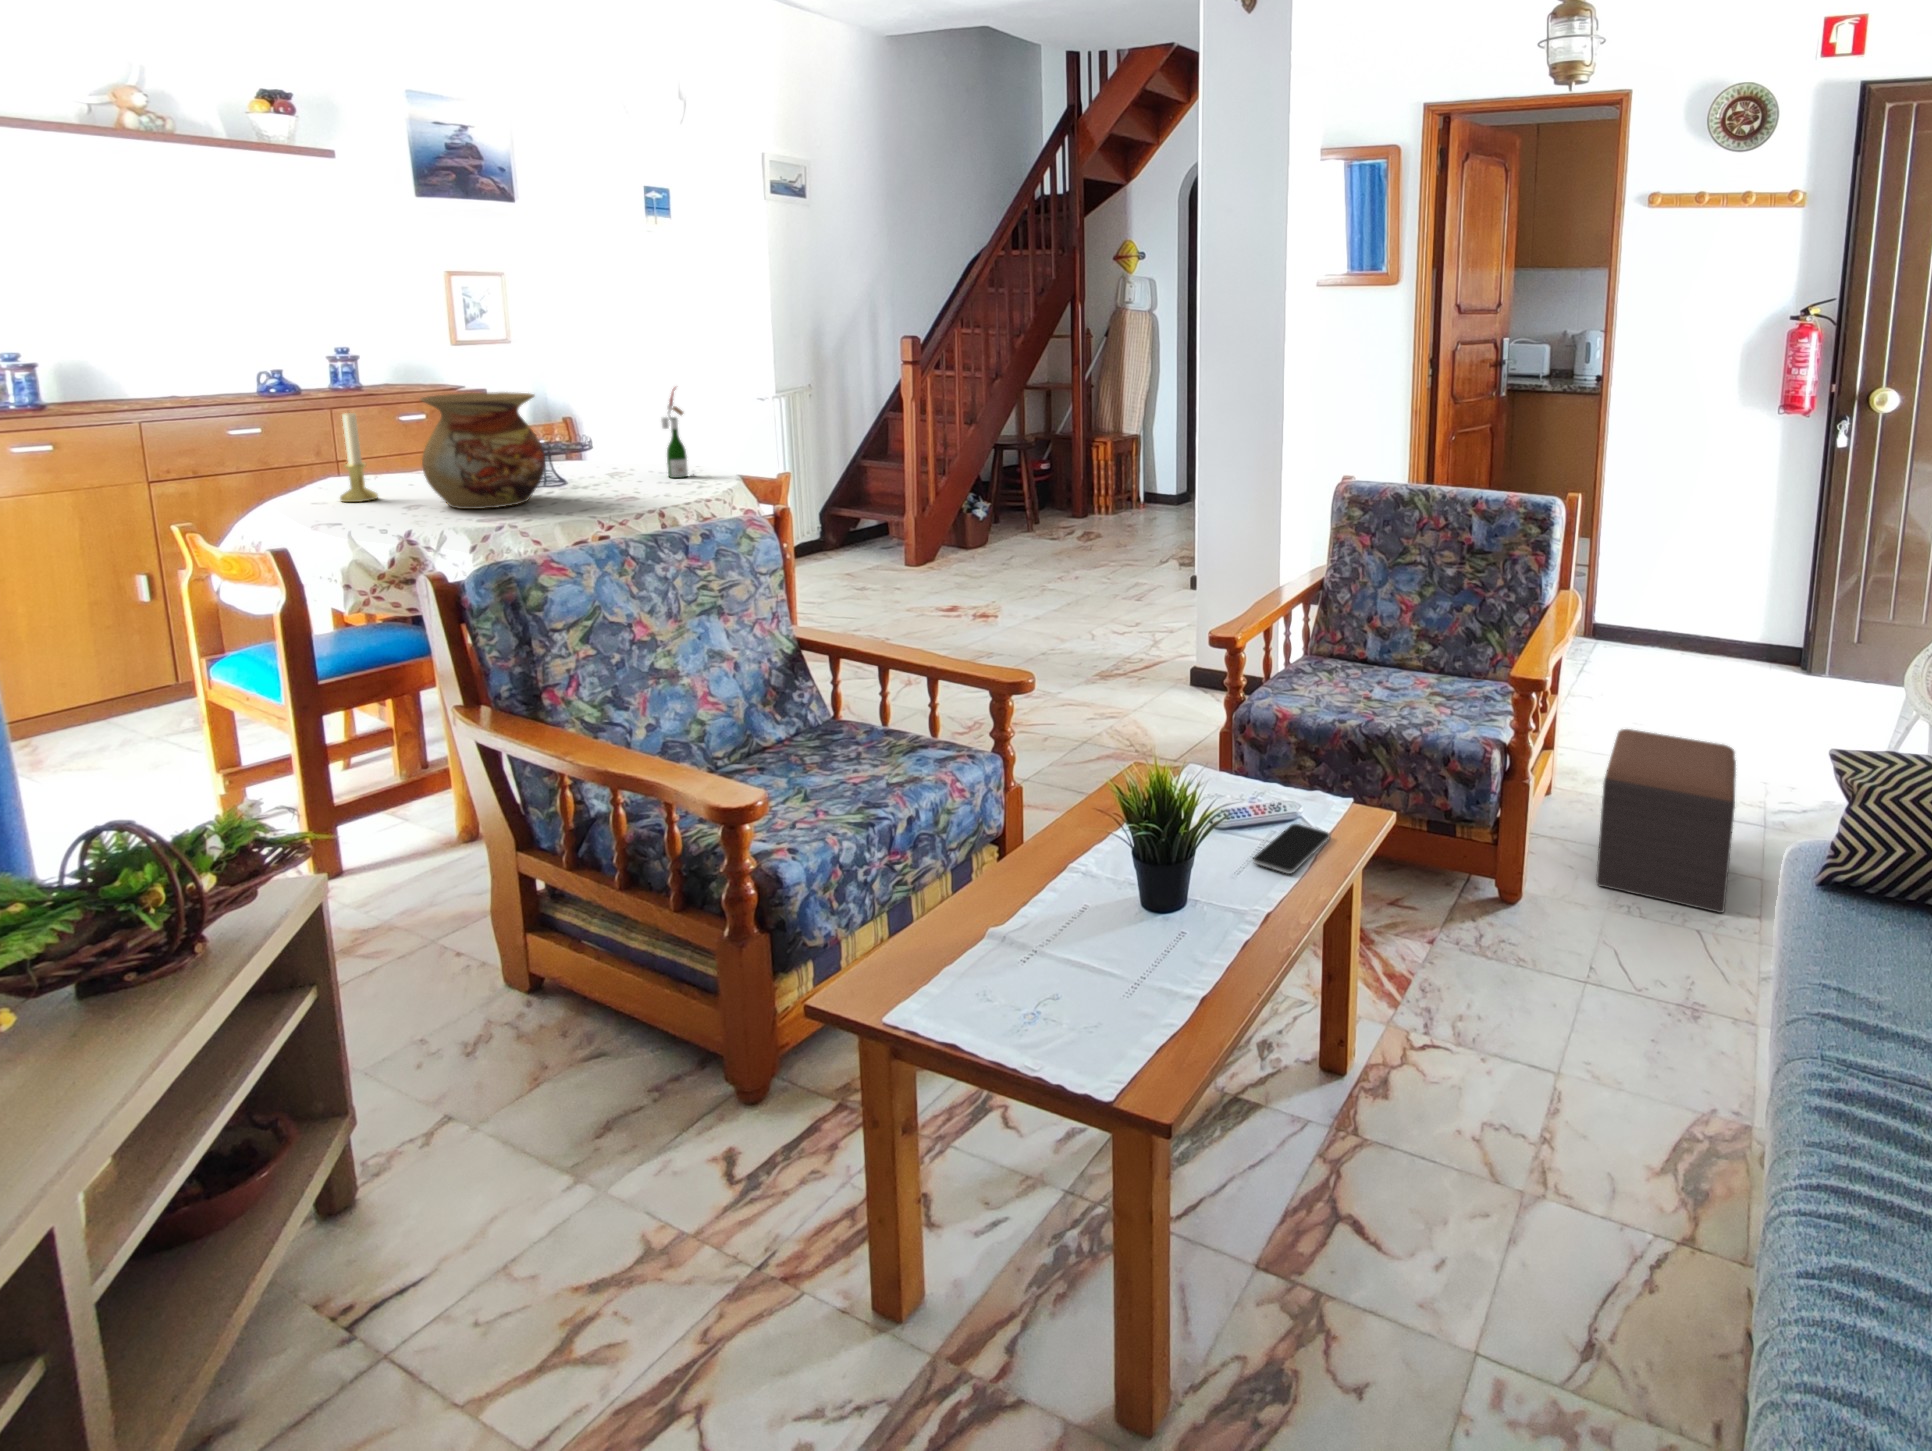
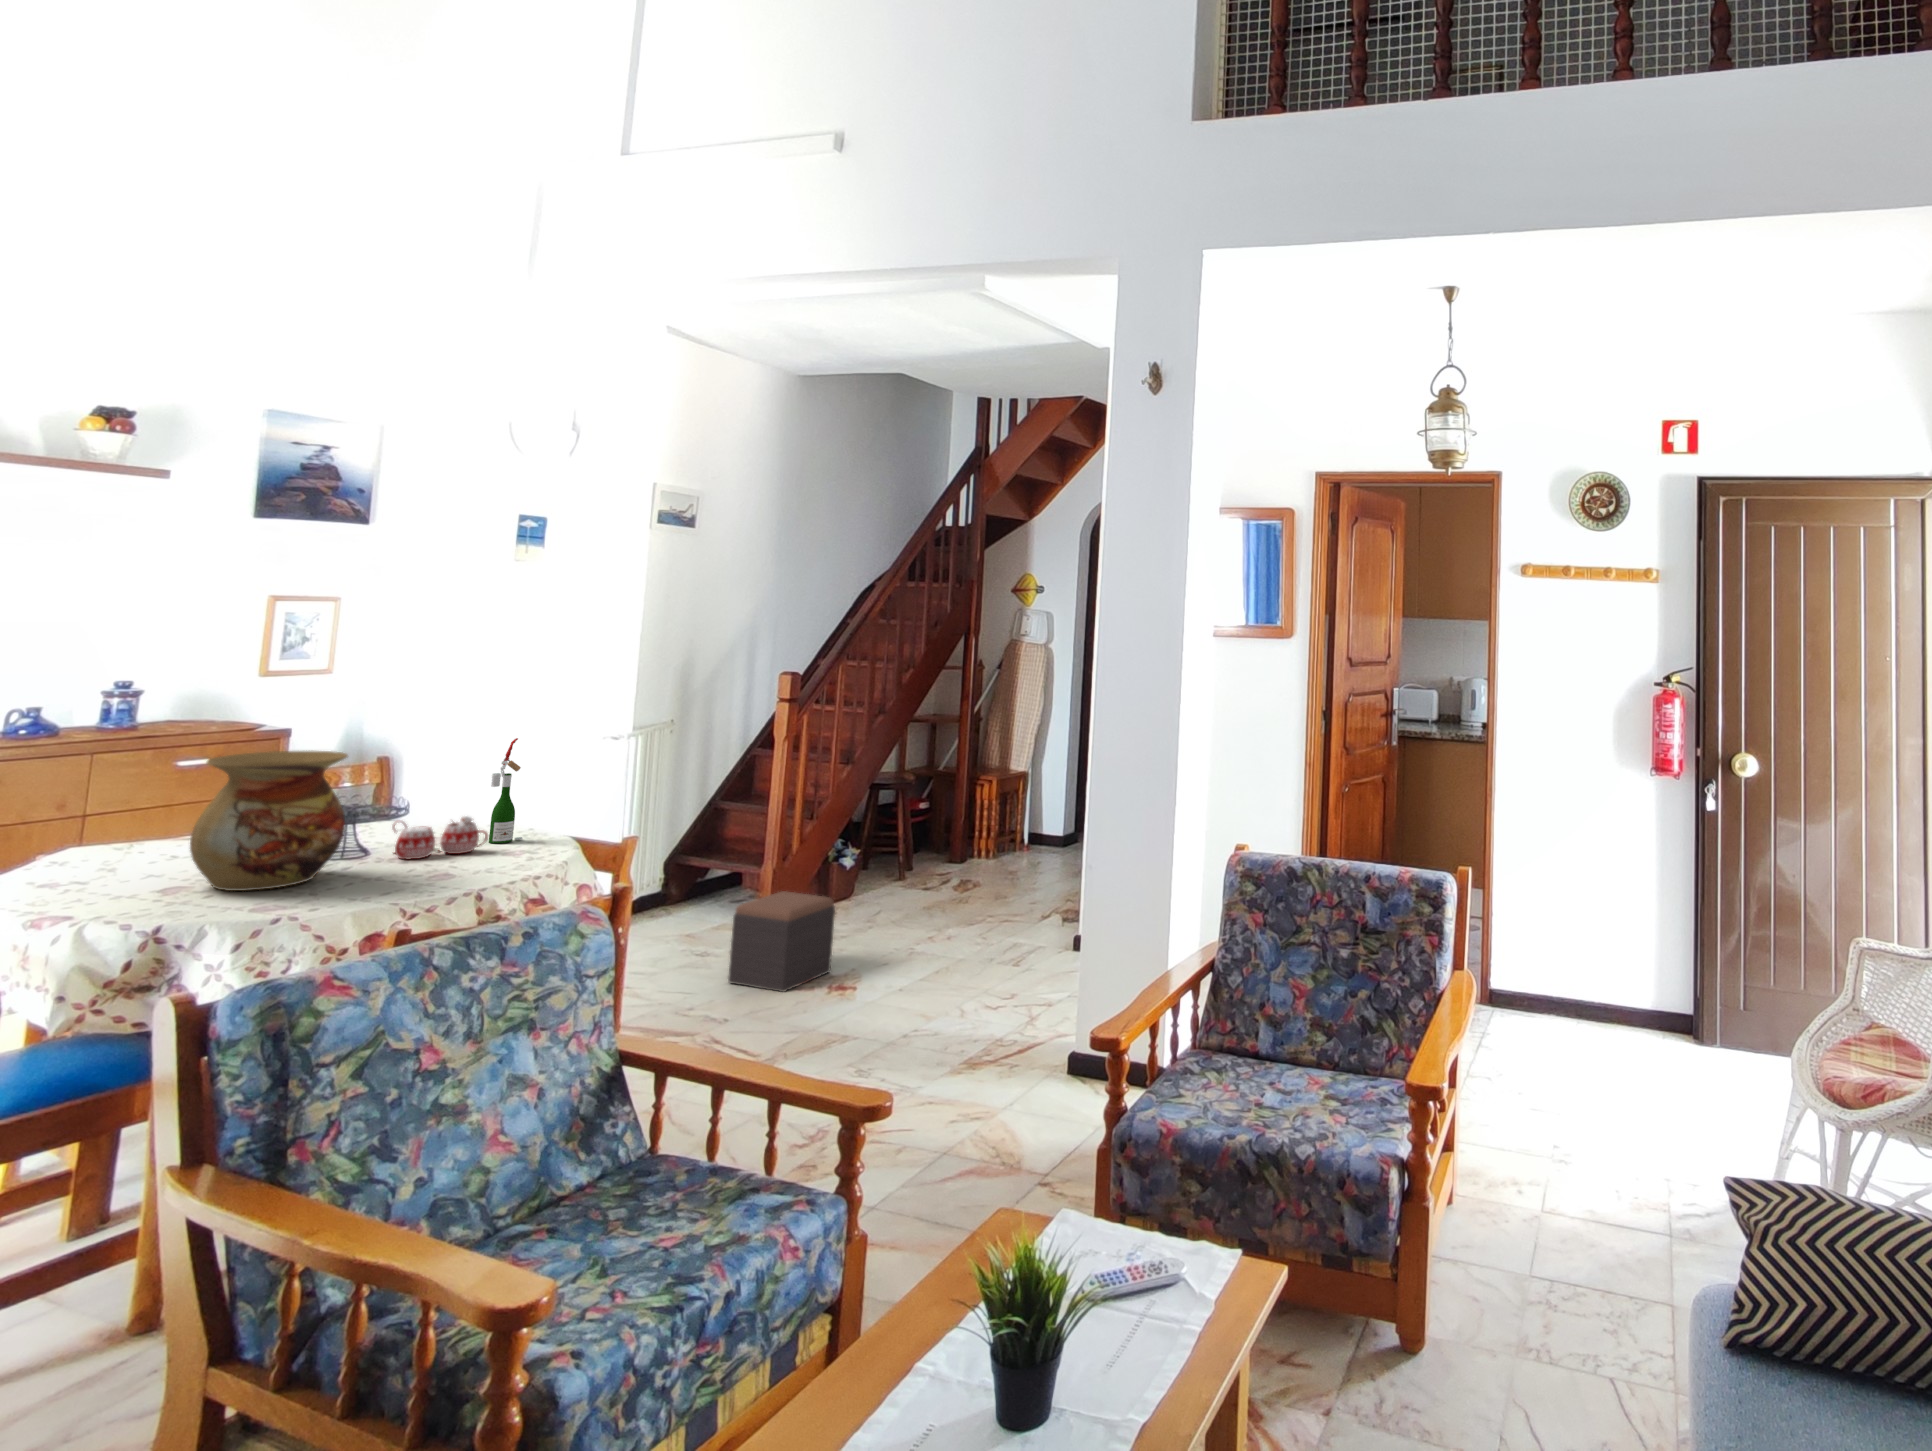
candle holder: present [340,413,378,502] -> none [72,772,124,883]
mug: none [585,453,666,489] -> present [392,816,488,859]
footstool: present [1596,729,1736,913] -> present [728,891,835,992]
smartphone: present [1253,824,1330,874] -> none [1121,1283,1208,1353]

